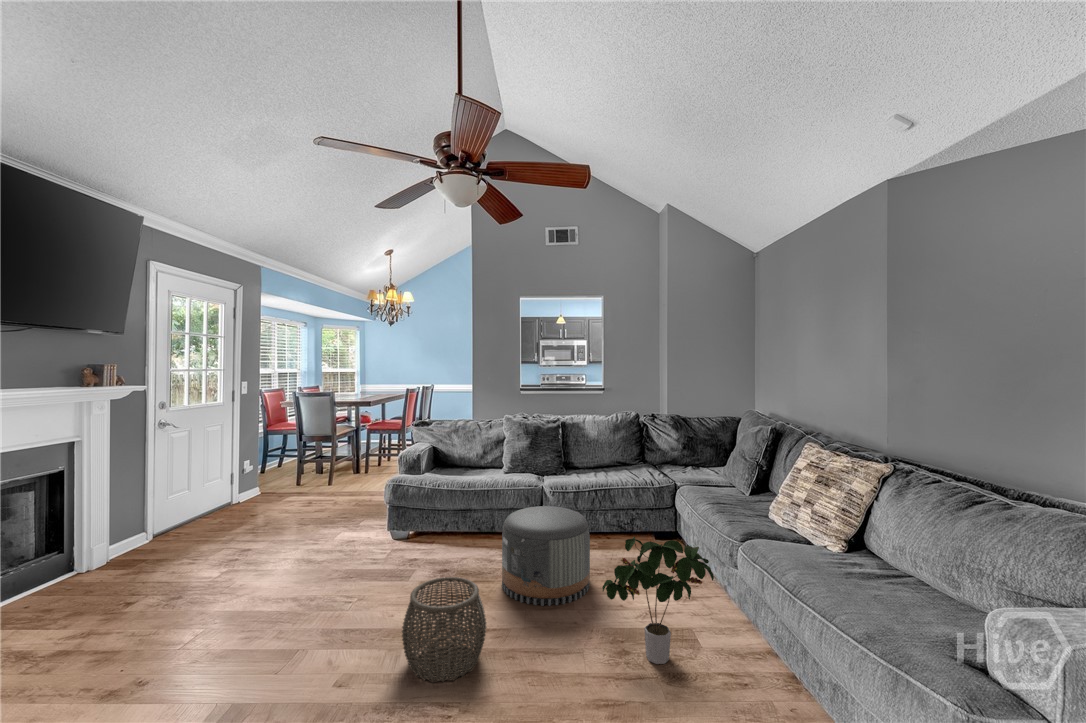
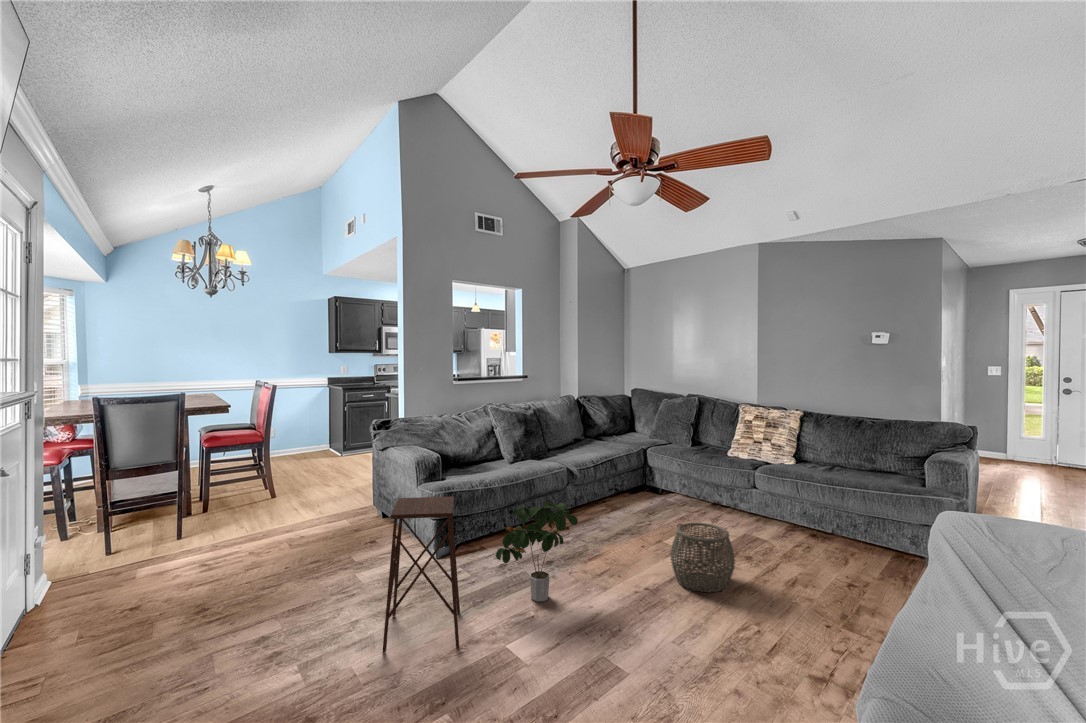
side table: none [167,476,258,613] -> present [382,496,460,653]
pouf: present [502,506,590,606] -> none [607,473,678,545]
potted plant: present [603,537,714,664] -> present [496,502,578,601]

